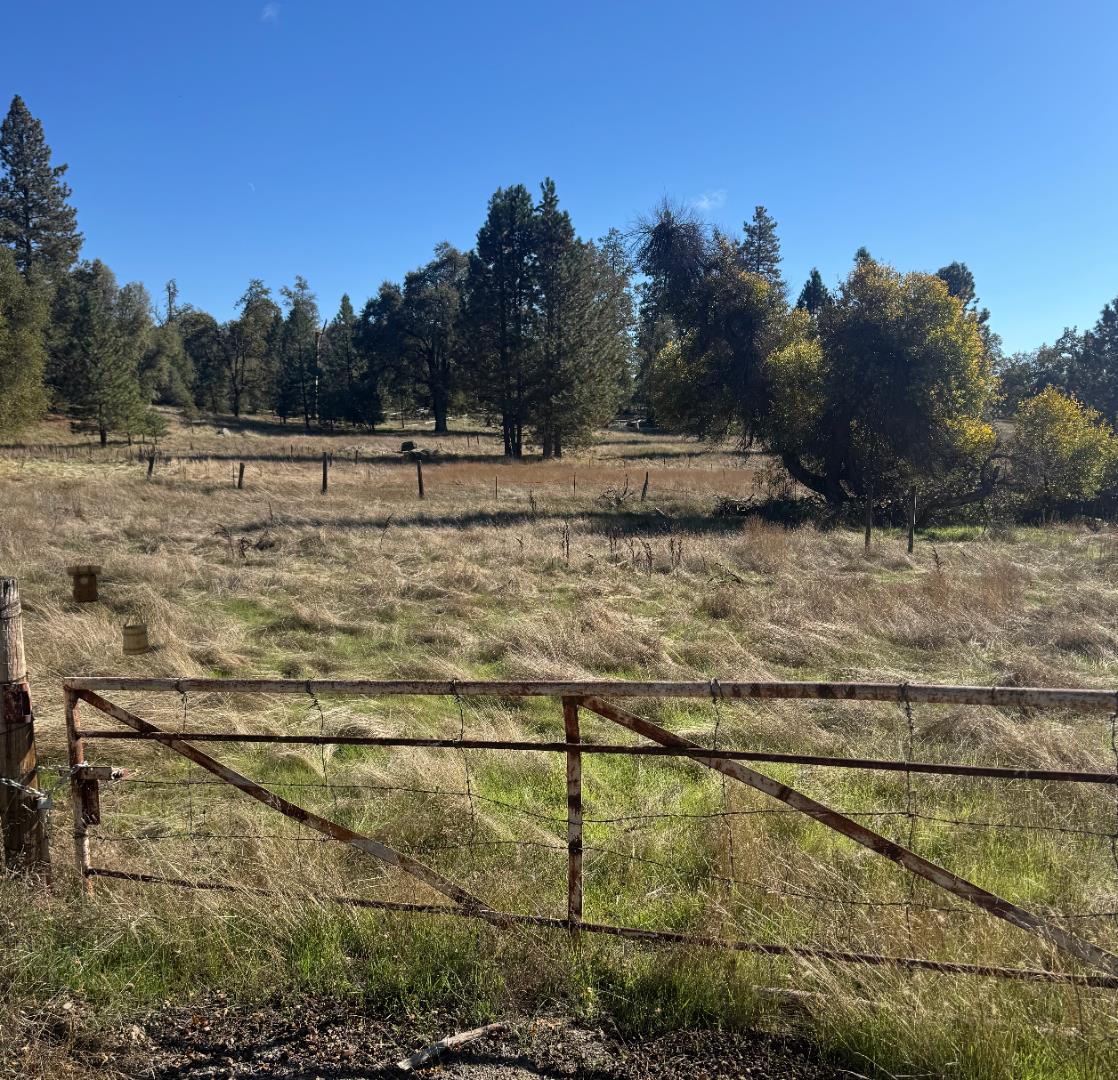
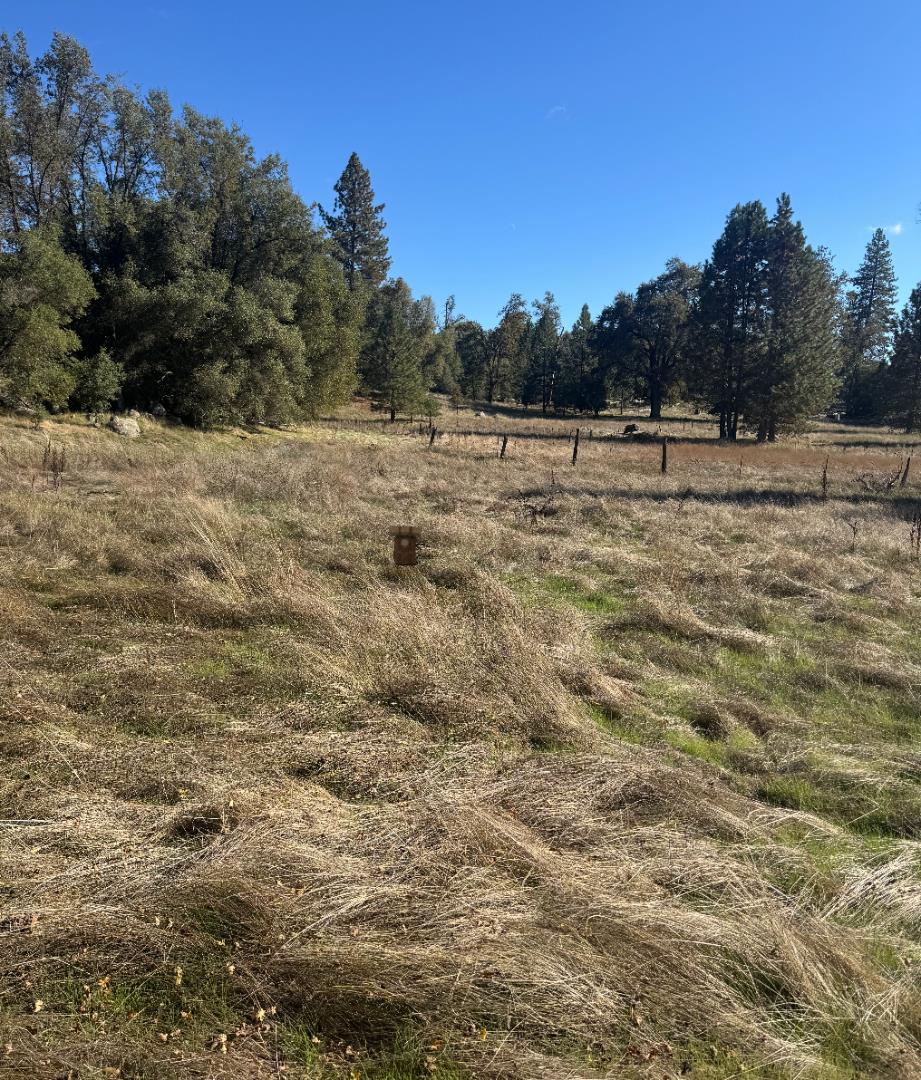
bucket: present [122,613,149,654] -> none [461,601,493,655]

